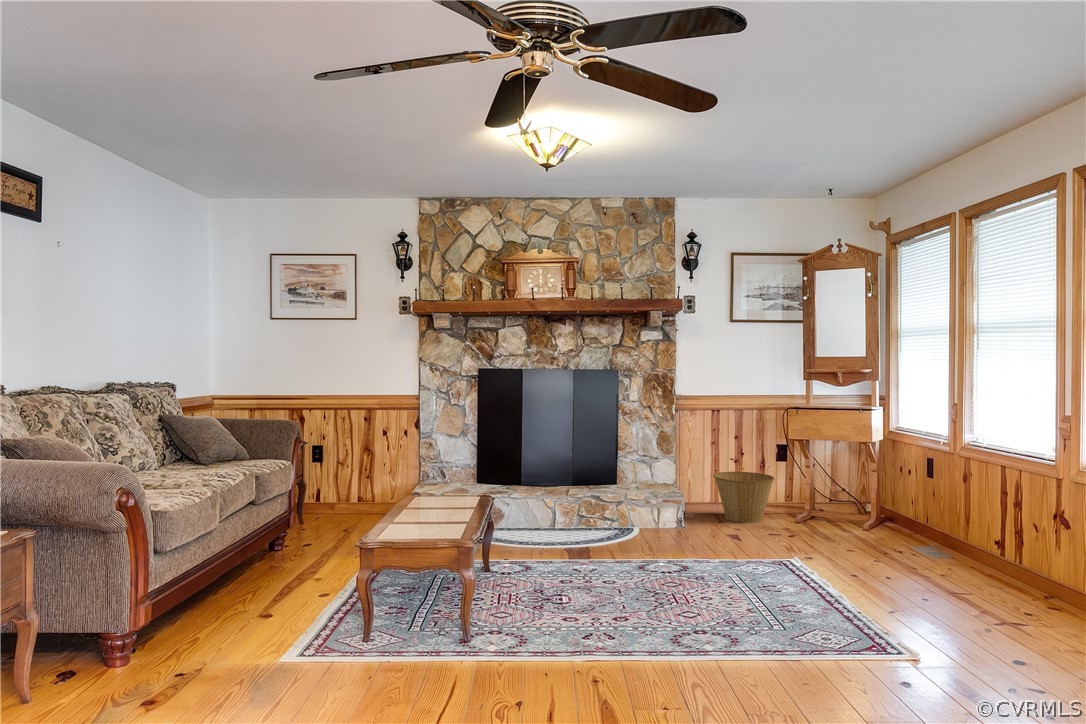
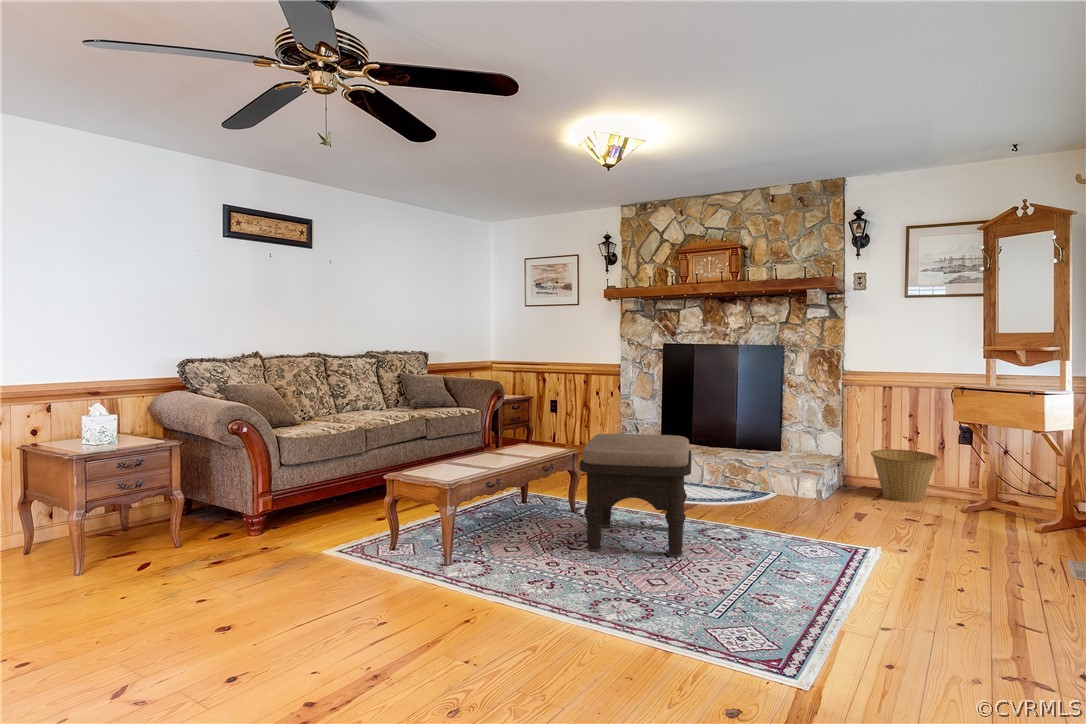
ottoman: none [527,473,693,639] -> present [579,434,692,557]

